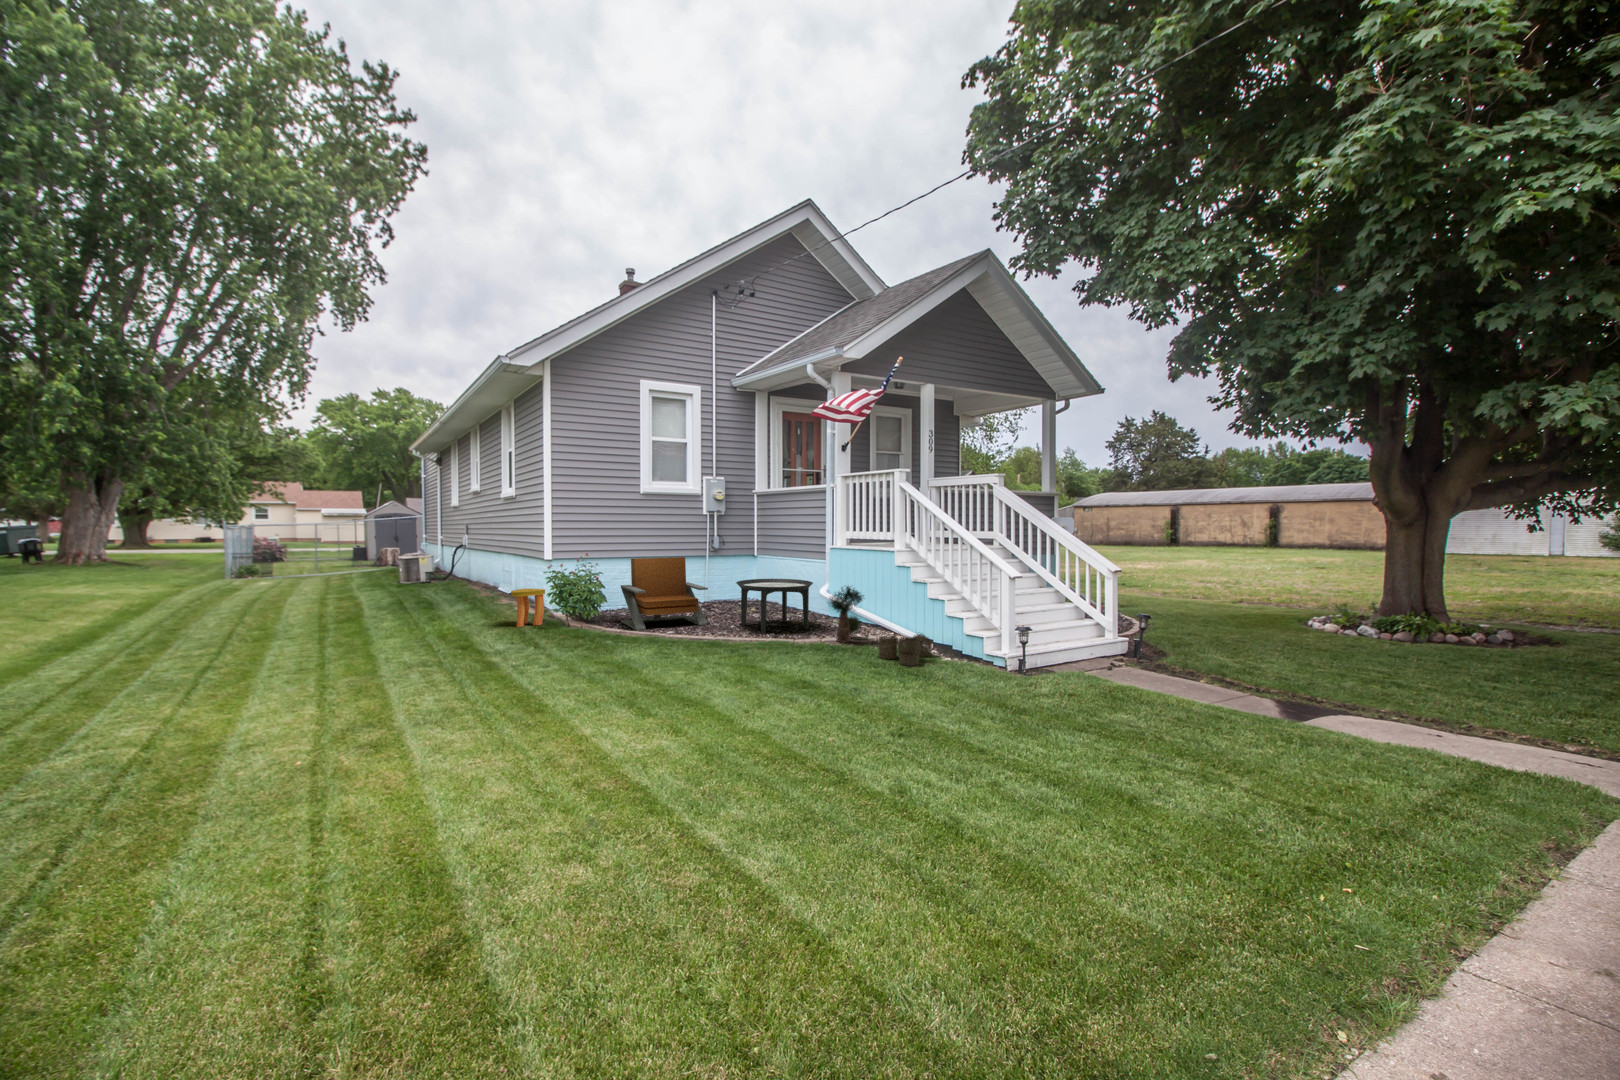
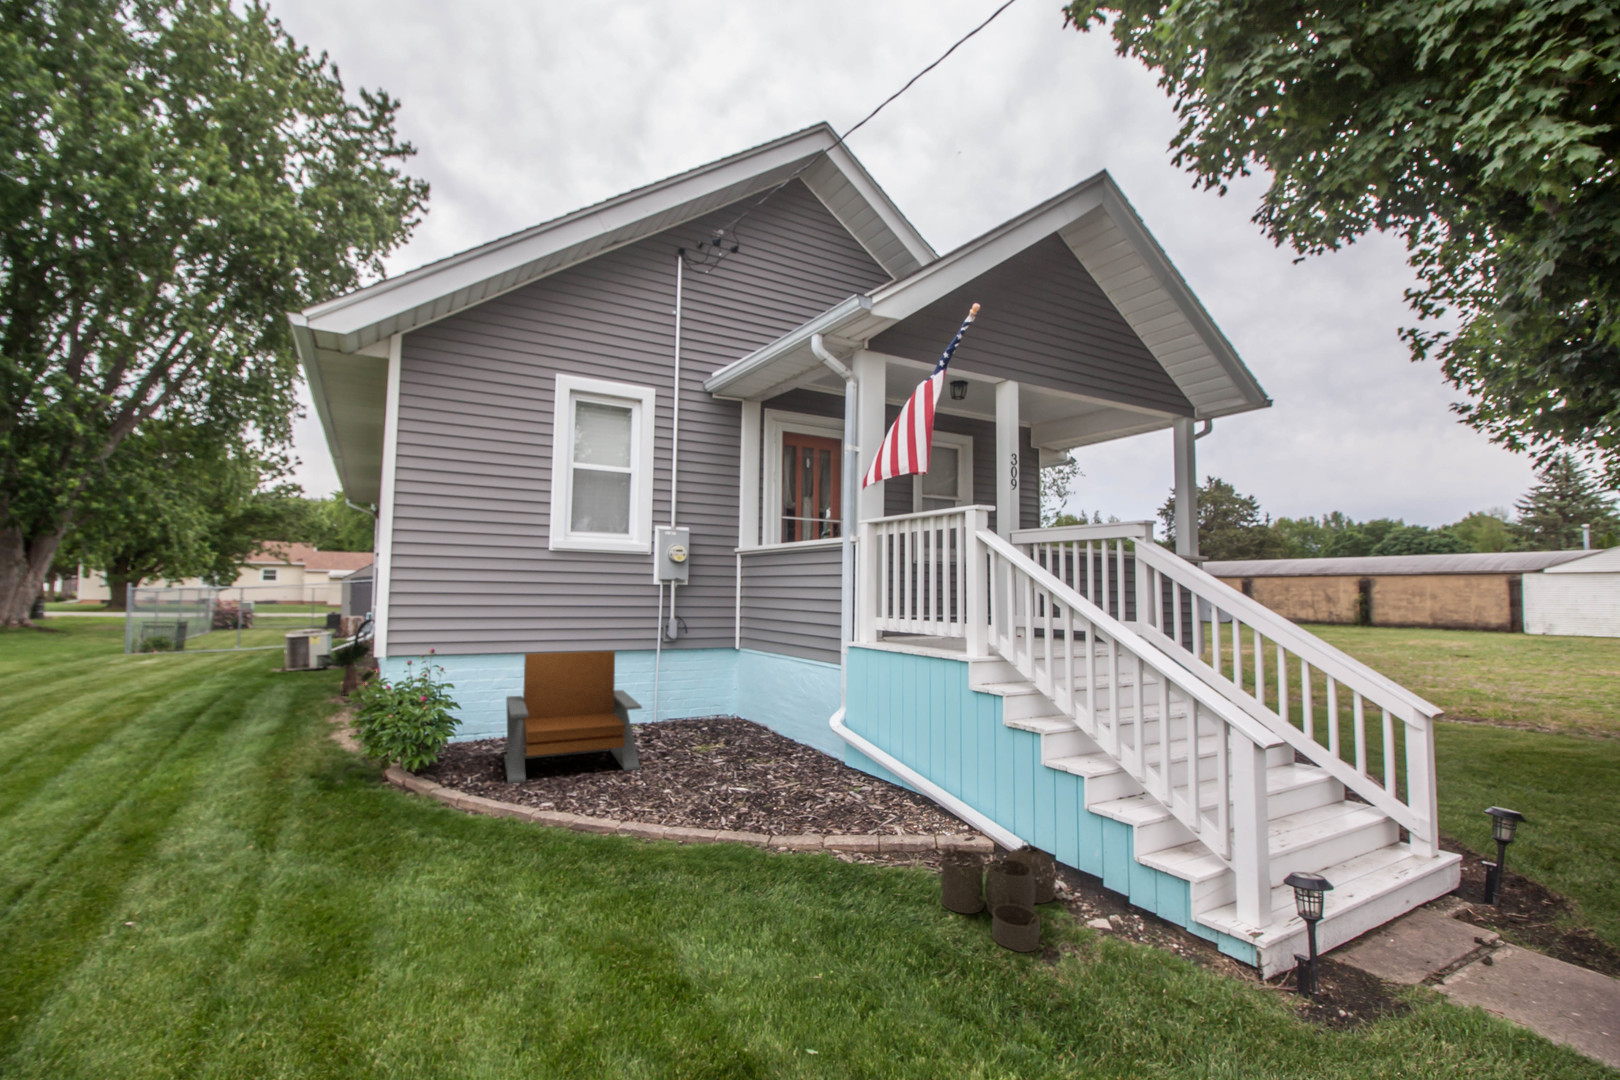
round table: present [736,579,813,633] -> none [685,690,817,796]
potted plant: present [830,586,869,642] -> present [334,642,378,695]
stool: present [511,589,545,627] -> none [313,699,380,769]

